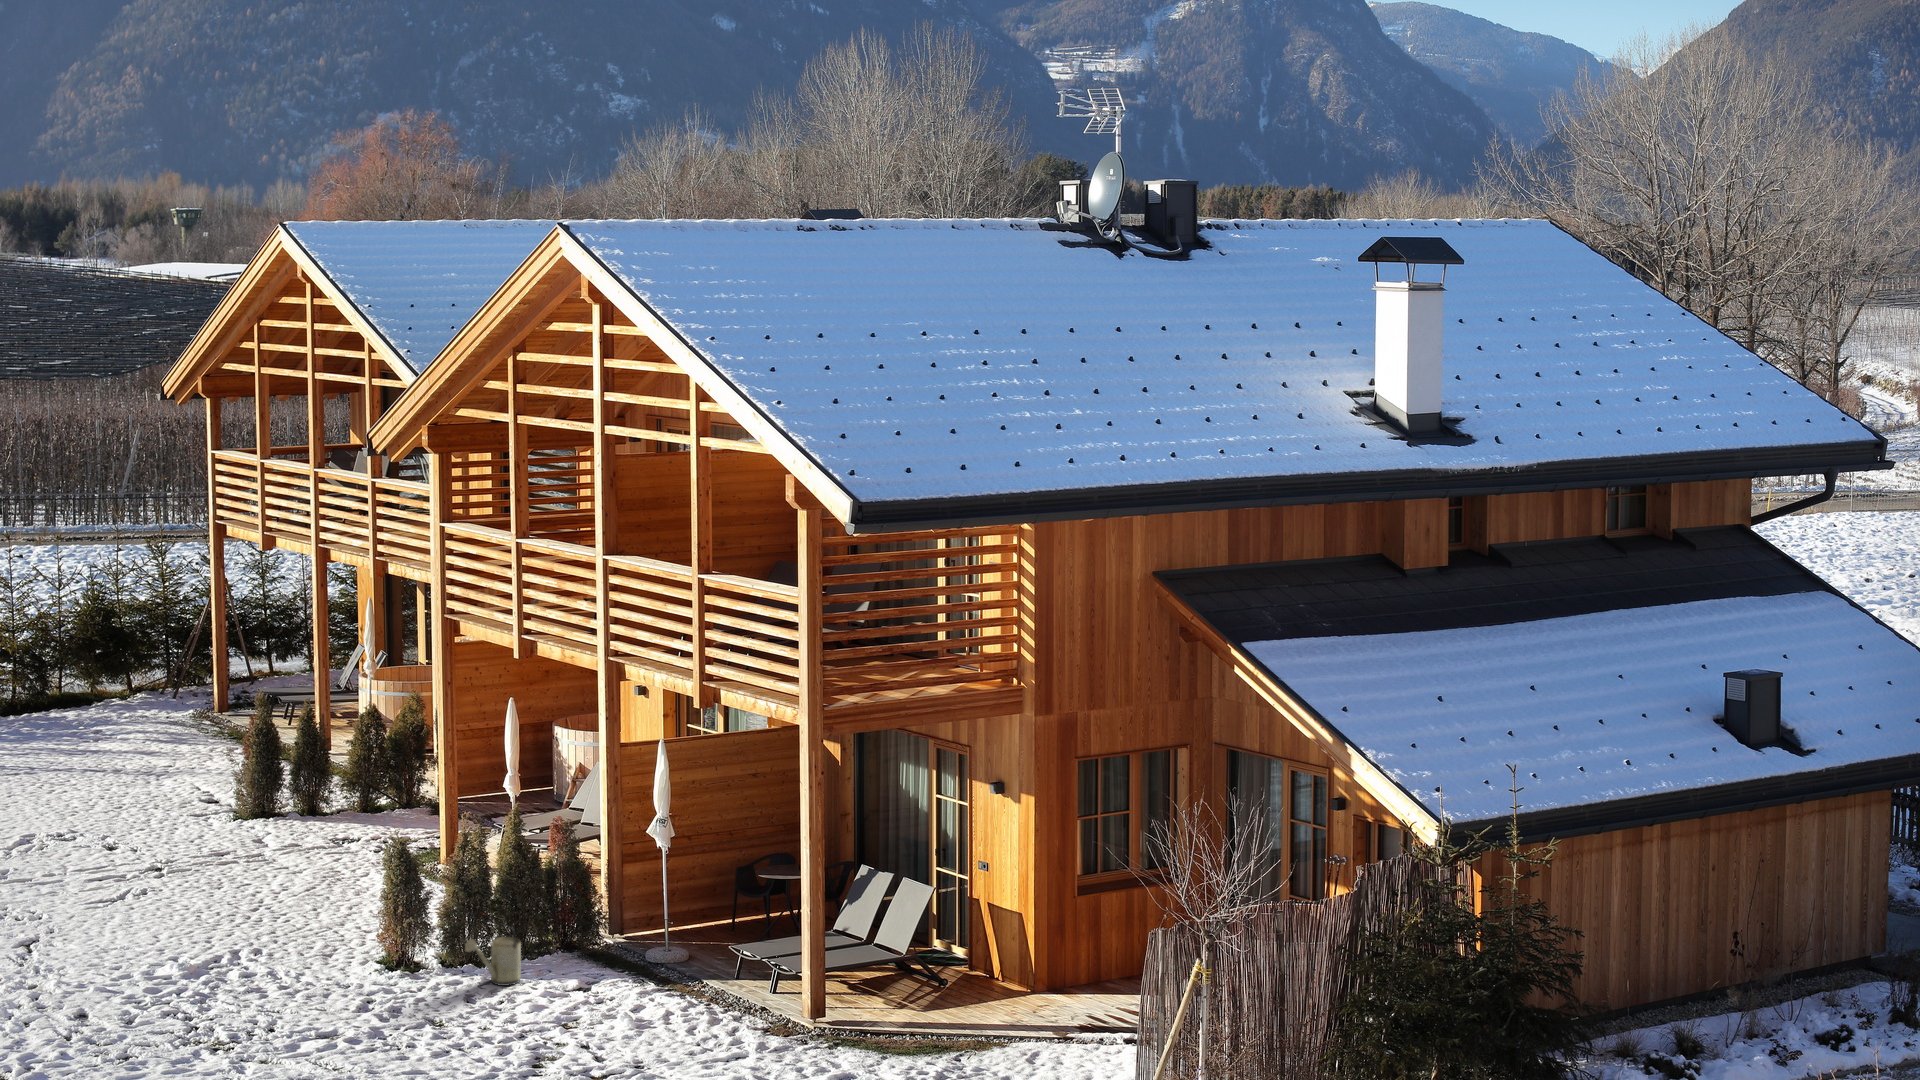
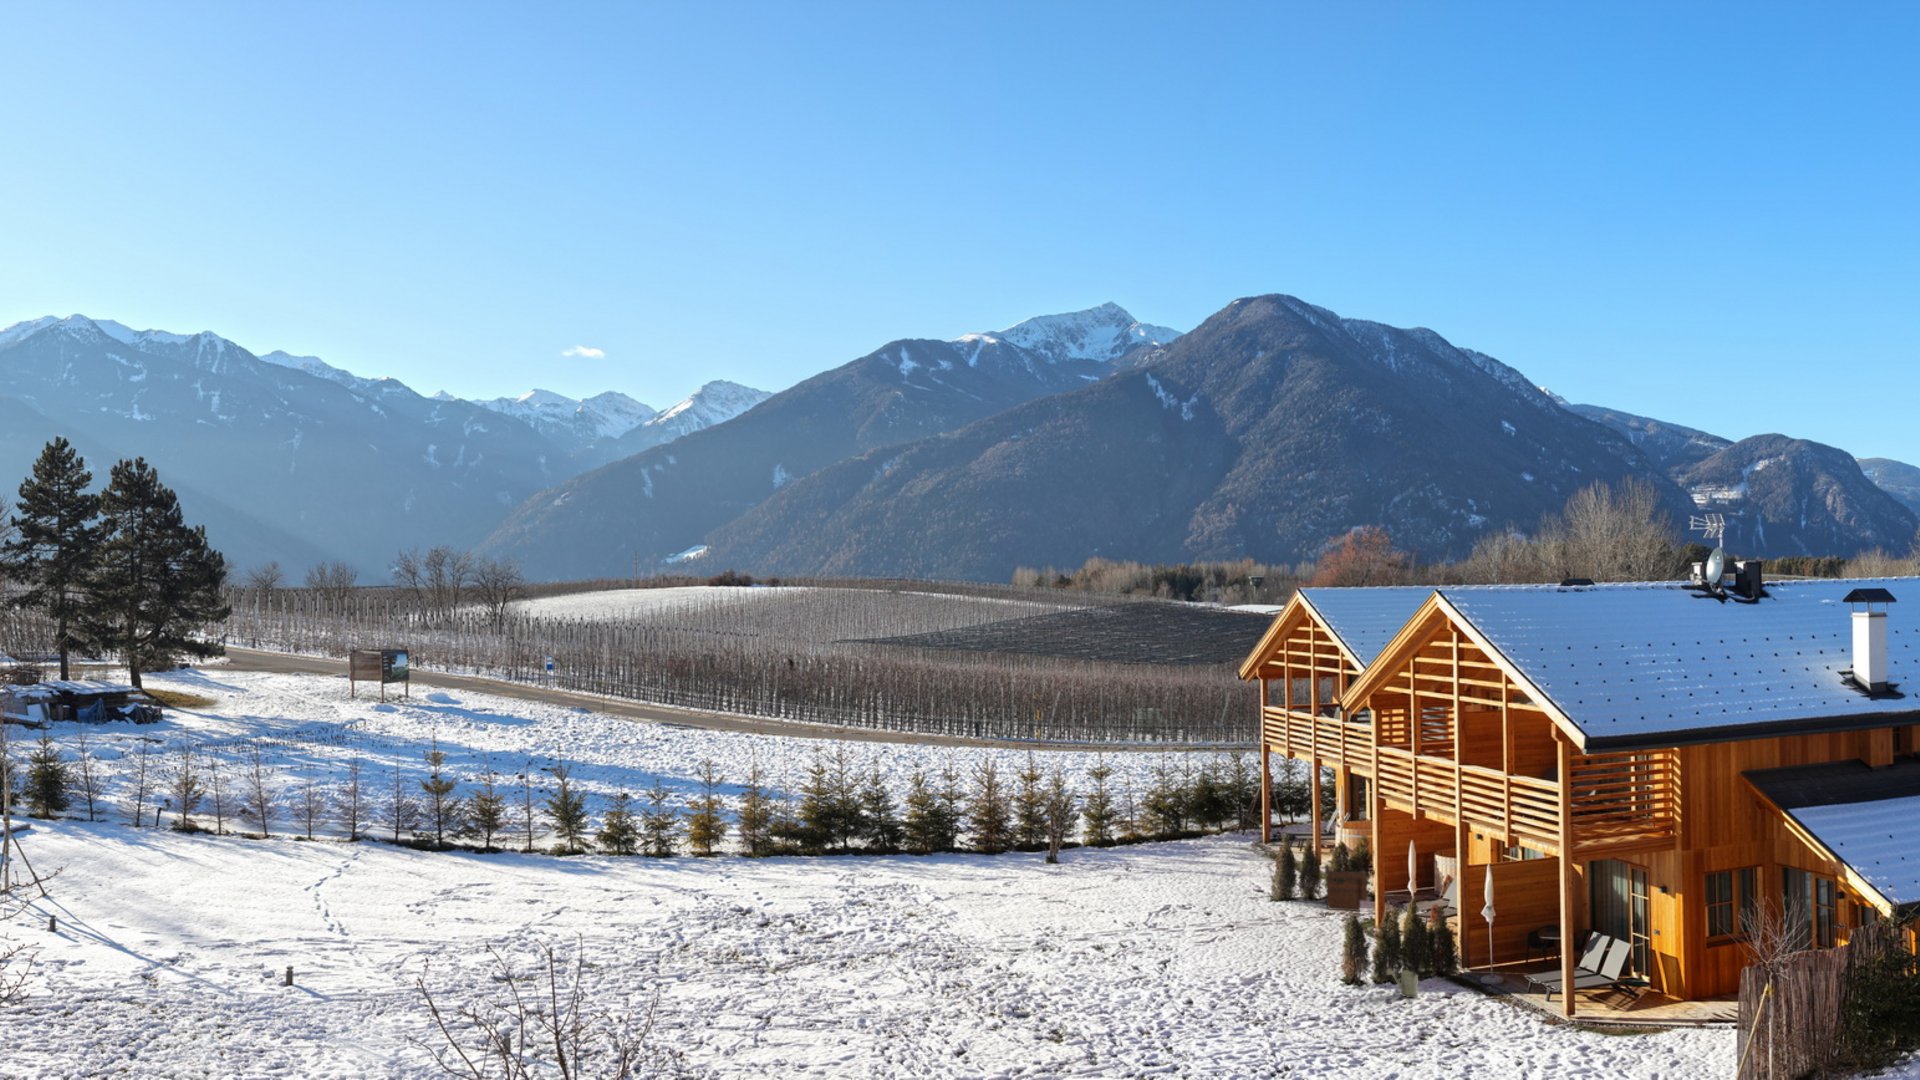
wooden crate: none [337,744,417,830] -> present [1325,864,1367,911]

